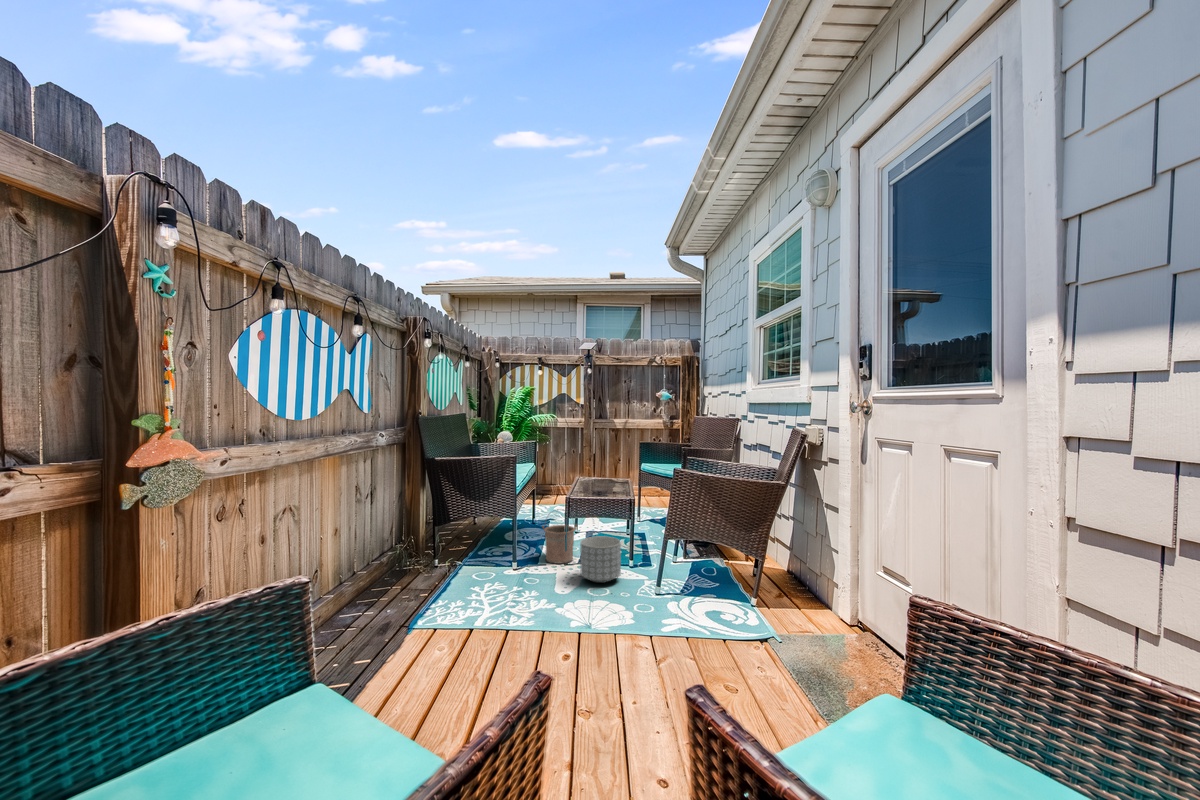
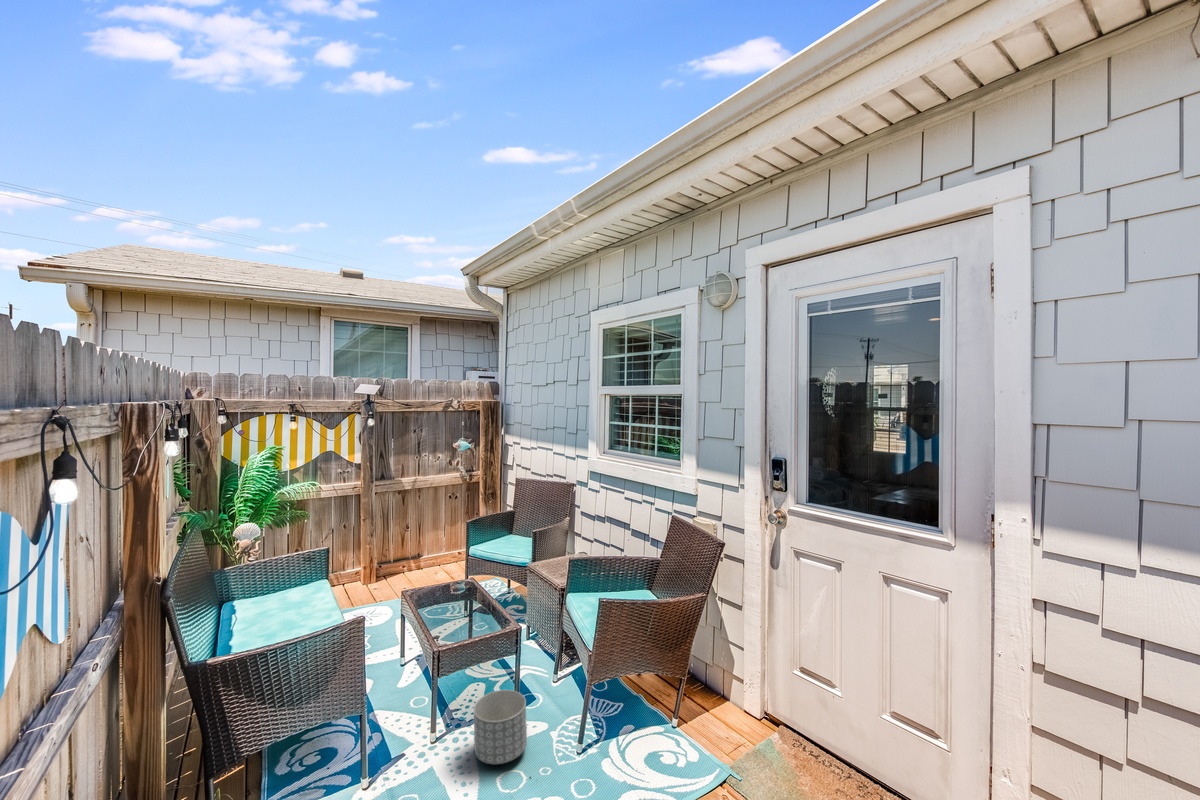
bucket: present [542,525,577,564] -> none [396,663,444,744]

